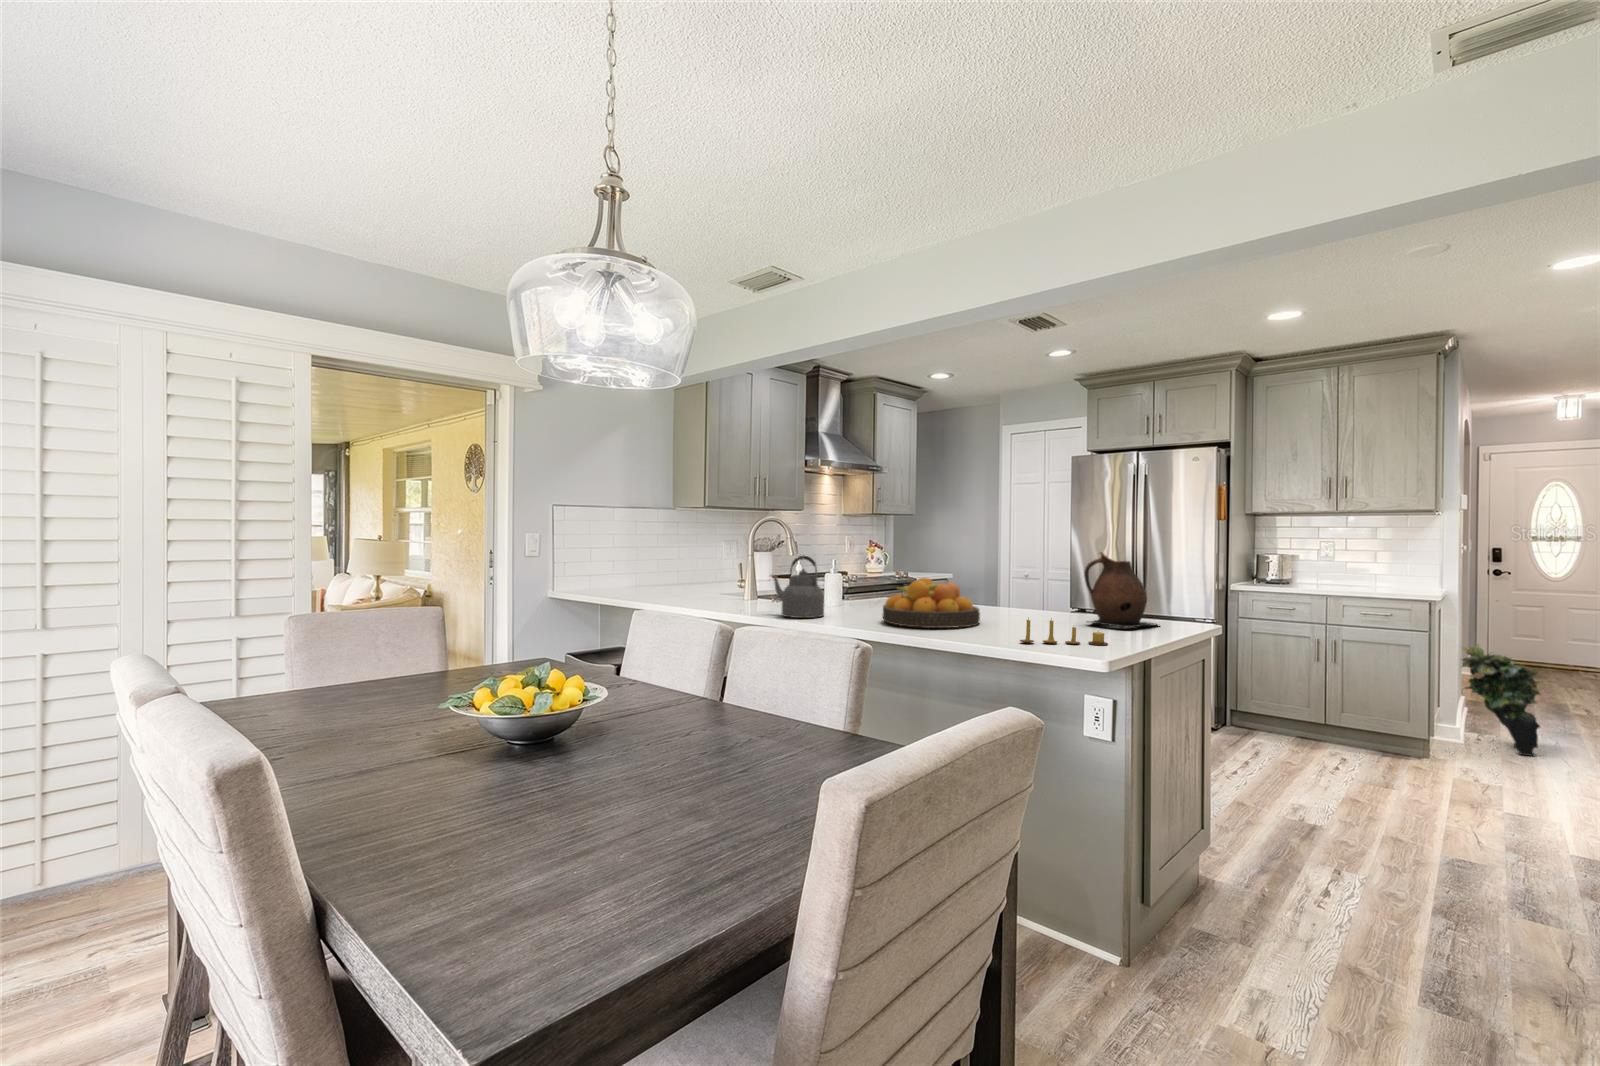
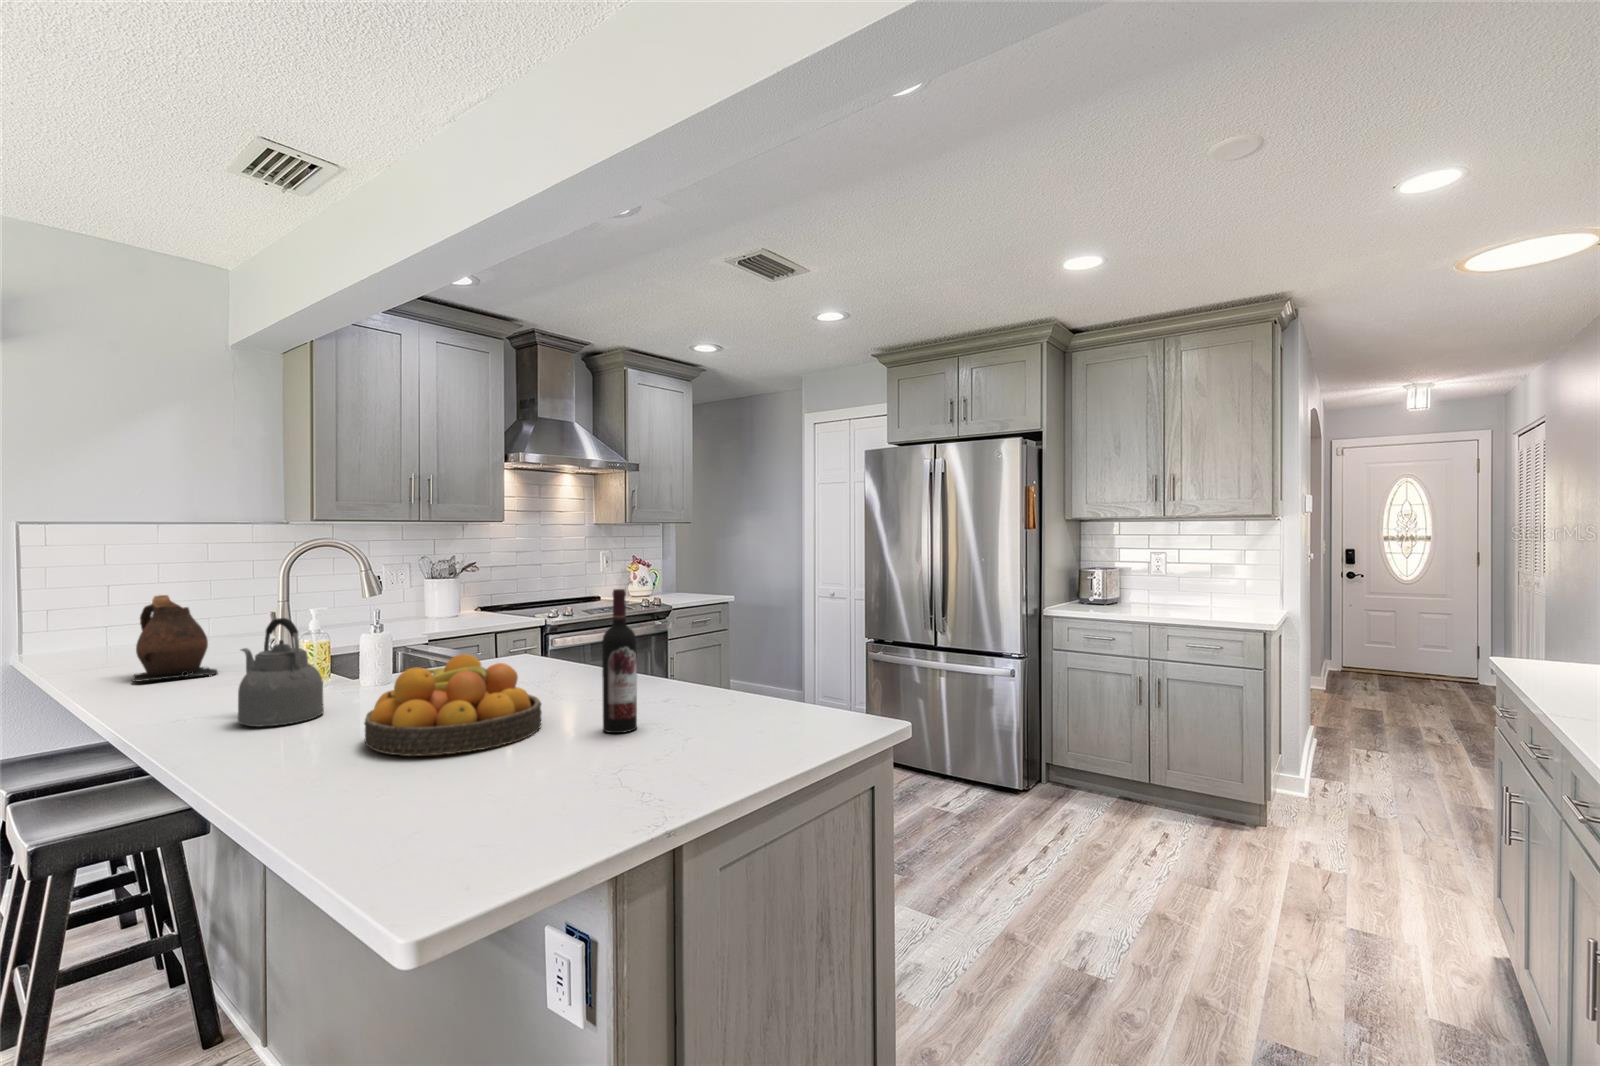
wine bottle: none [1020,538,1041,624] -> present [602,589,637,733]
ceramic pitcher: present [1084,552,1157,628] -> present [133,595,218,681]
candle: present [1020,619,1108,645] -> none [486,759,644,812]
potted plant: present [1462,644,1545,756] -> none [1301,678,1395,814]

